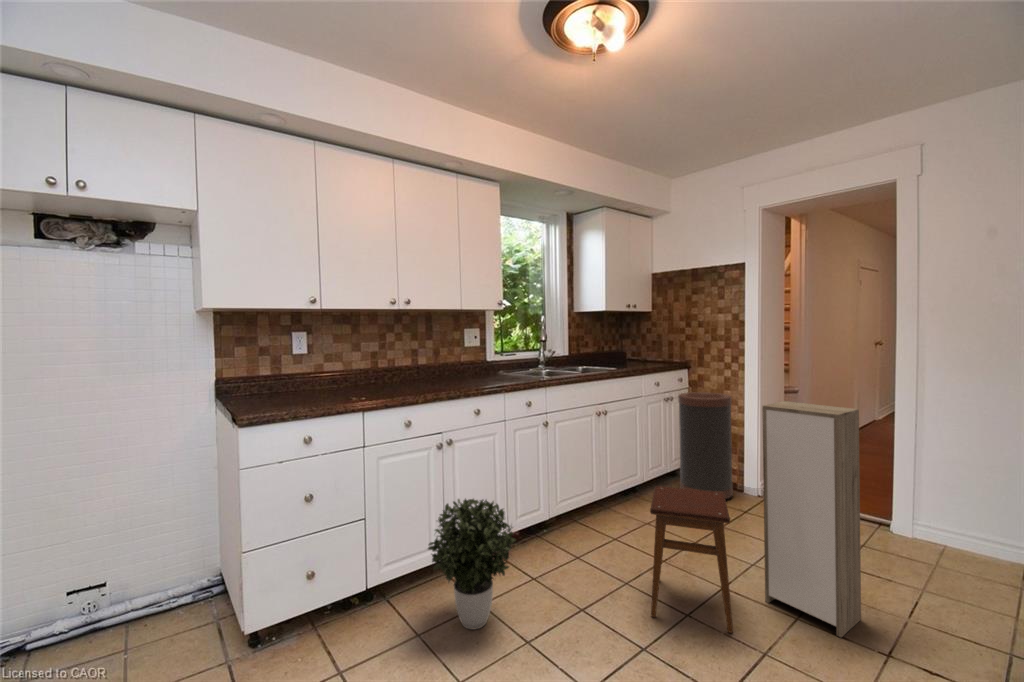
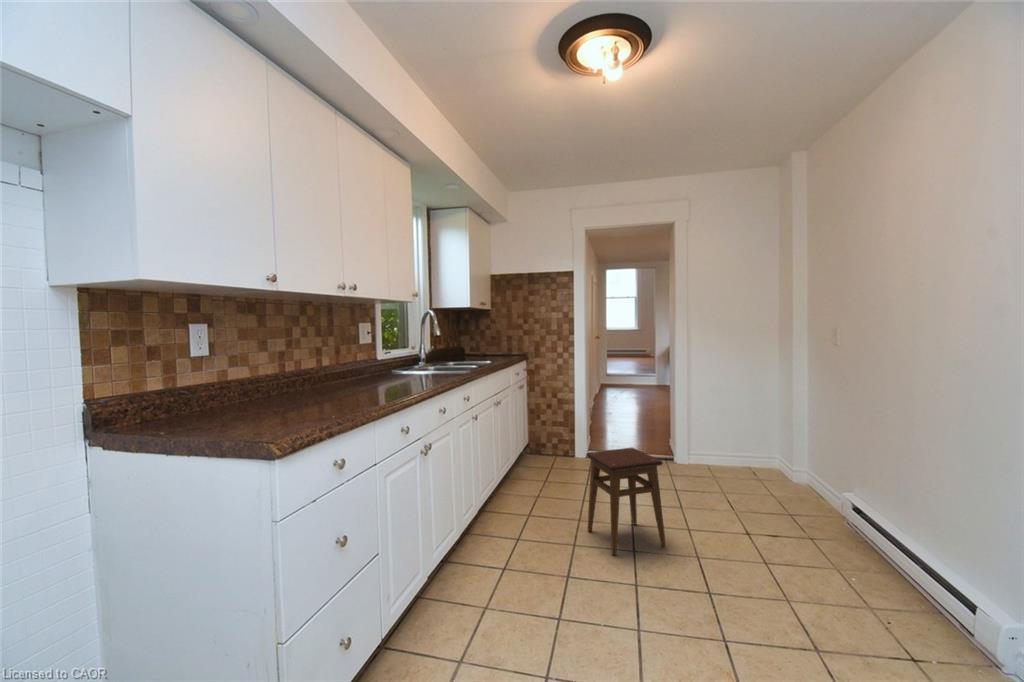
trash can: present [678,392,733,499] -> none [529,378,572,467]
storage cabinet: present [762,401,861,637] -> none [656,374,712,527]
potted plant: present [428,499,516,629] -> none [449,490,539,623]

